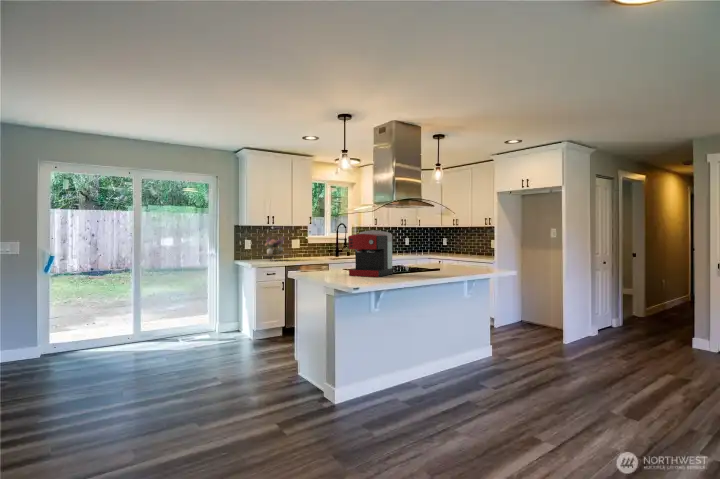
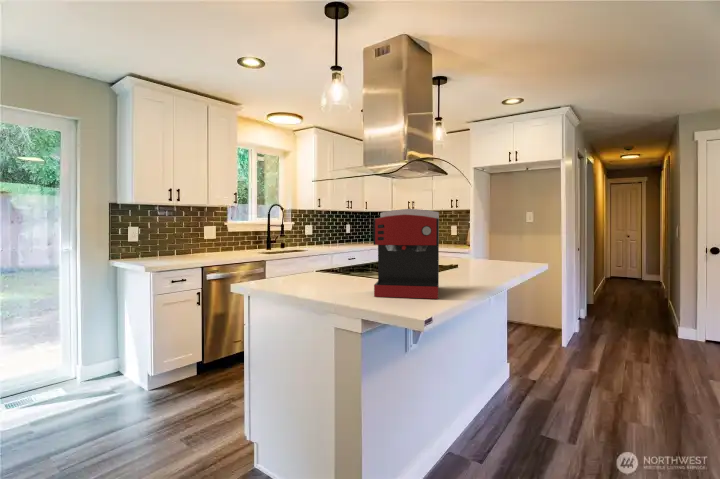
flower arrangement: present [263,237,287,259] -> none [157,220,207,258]

